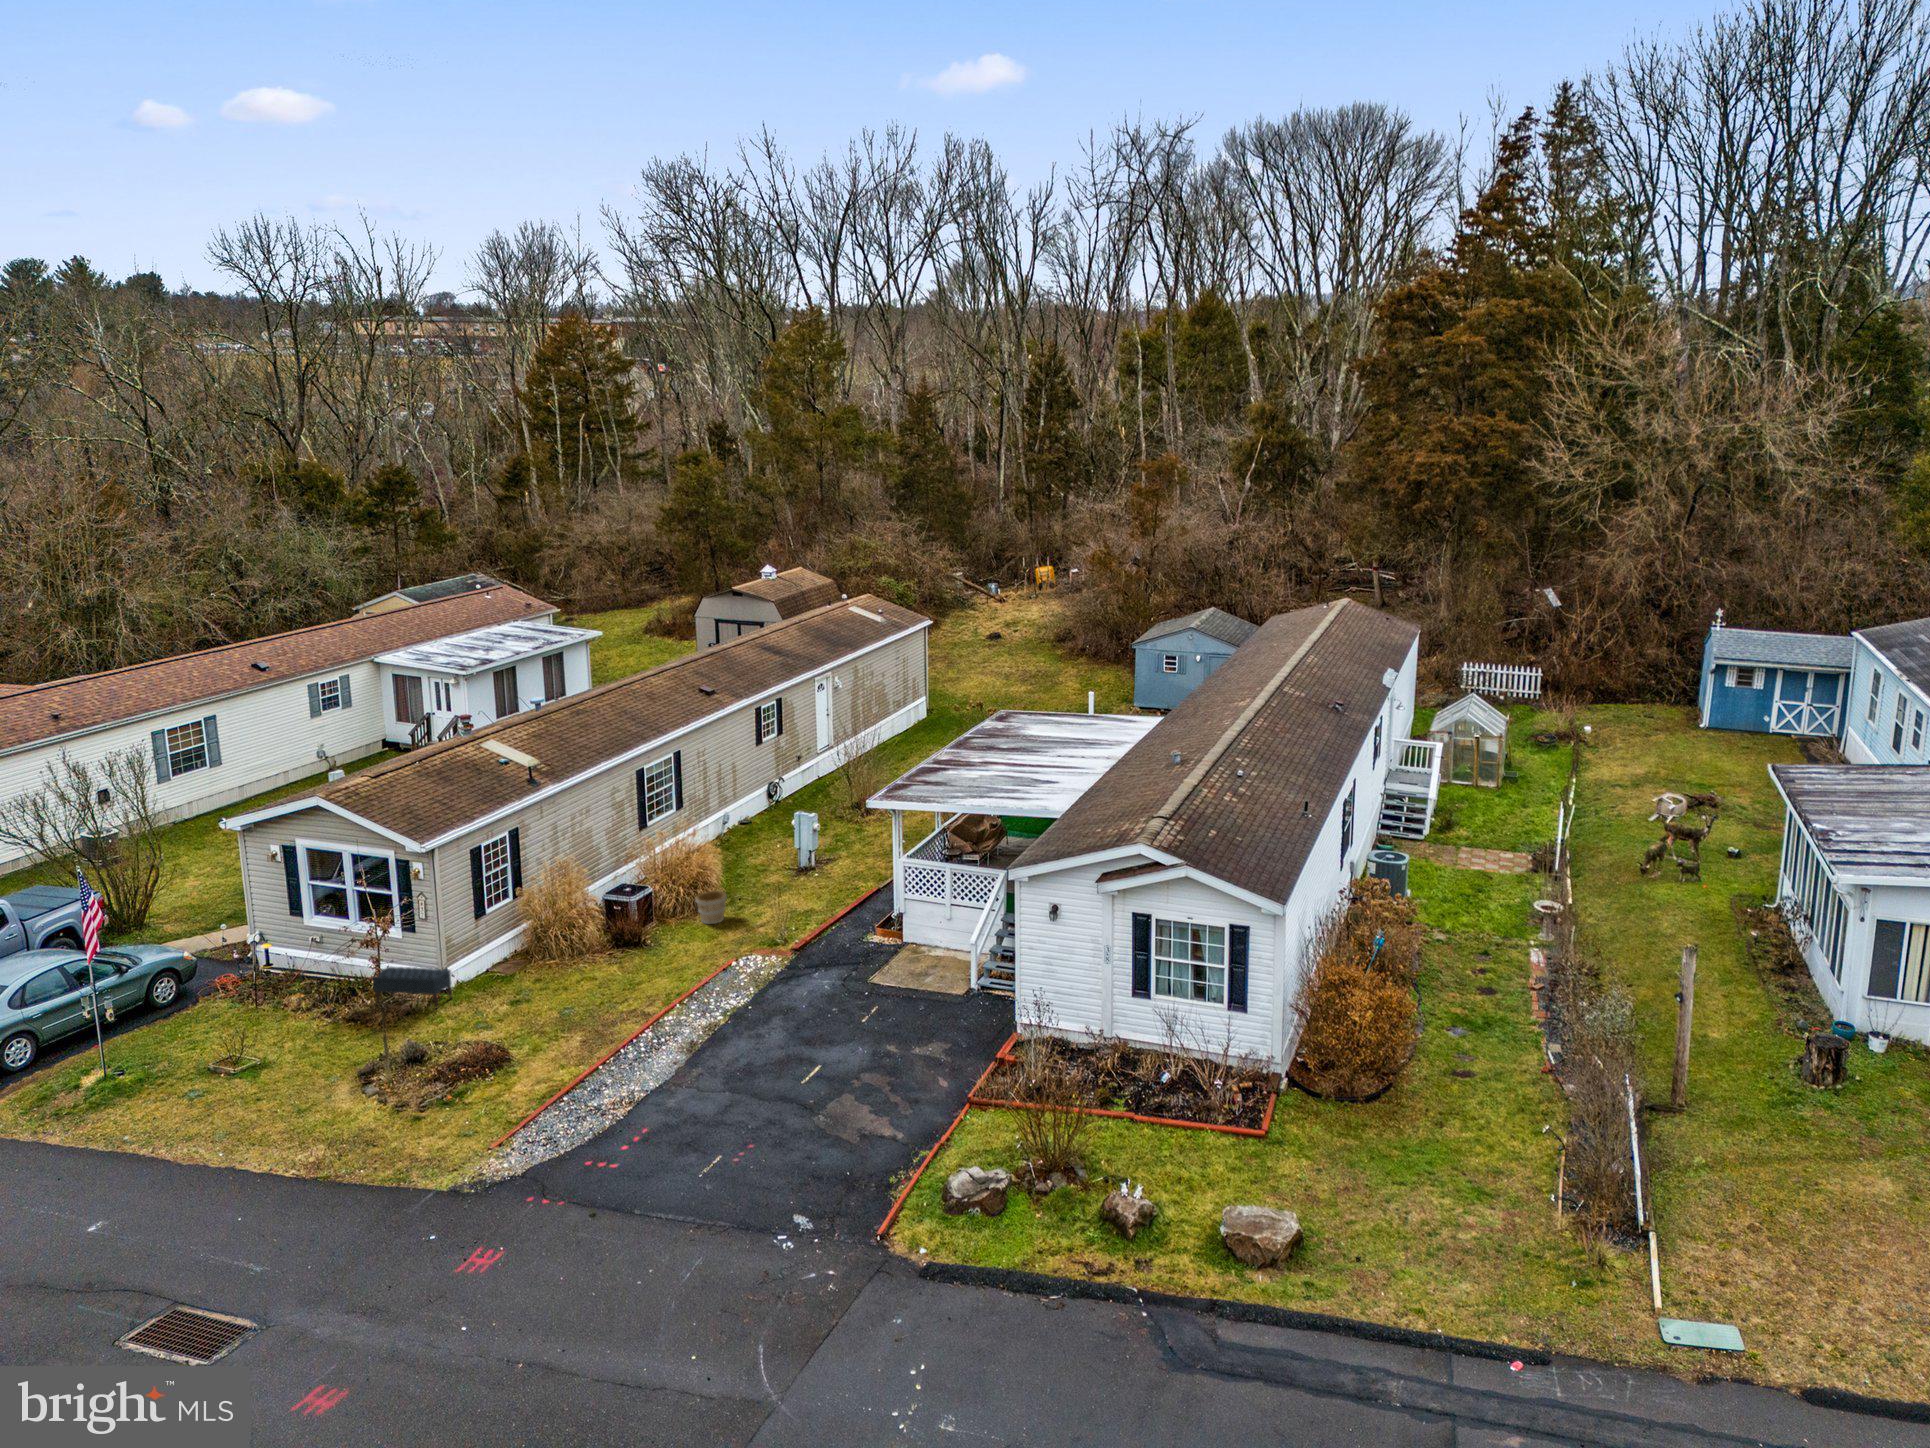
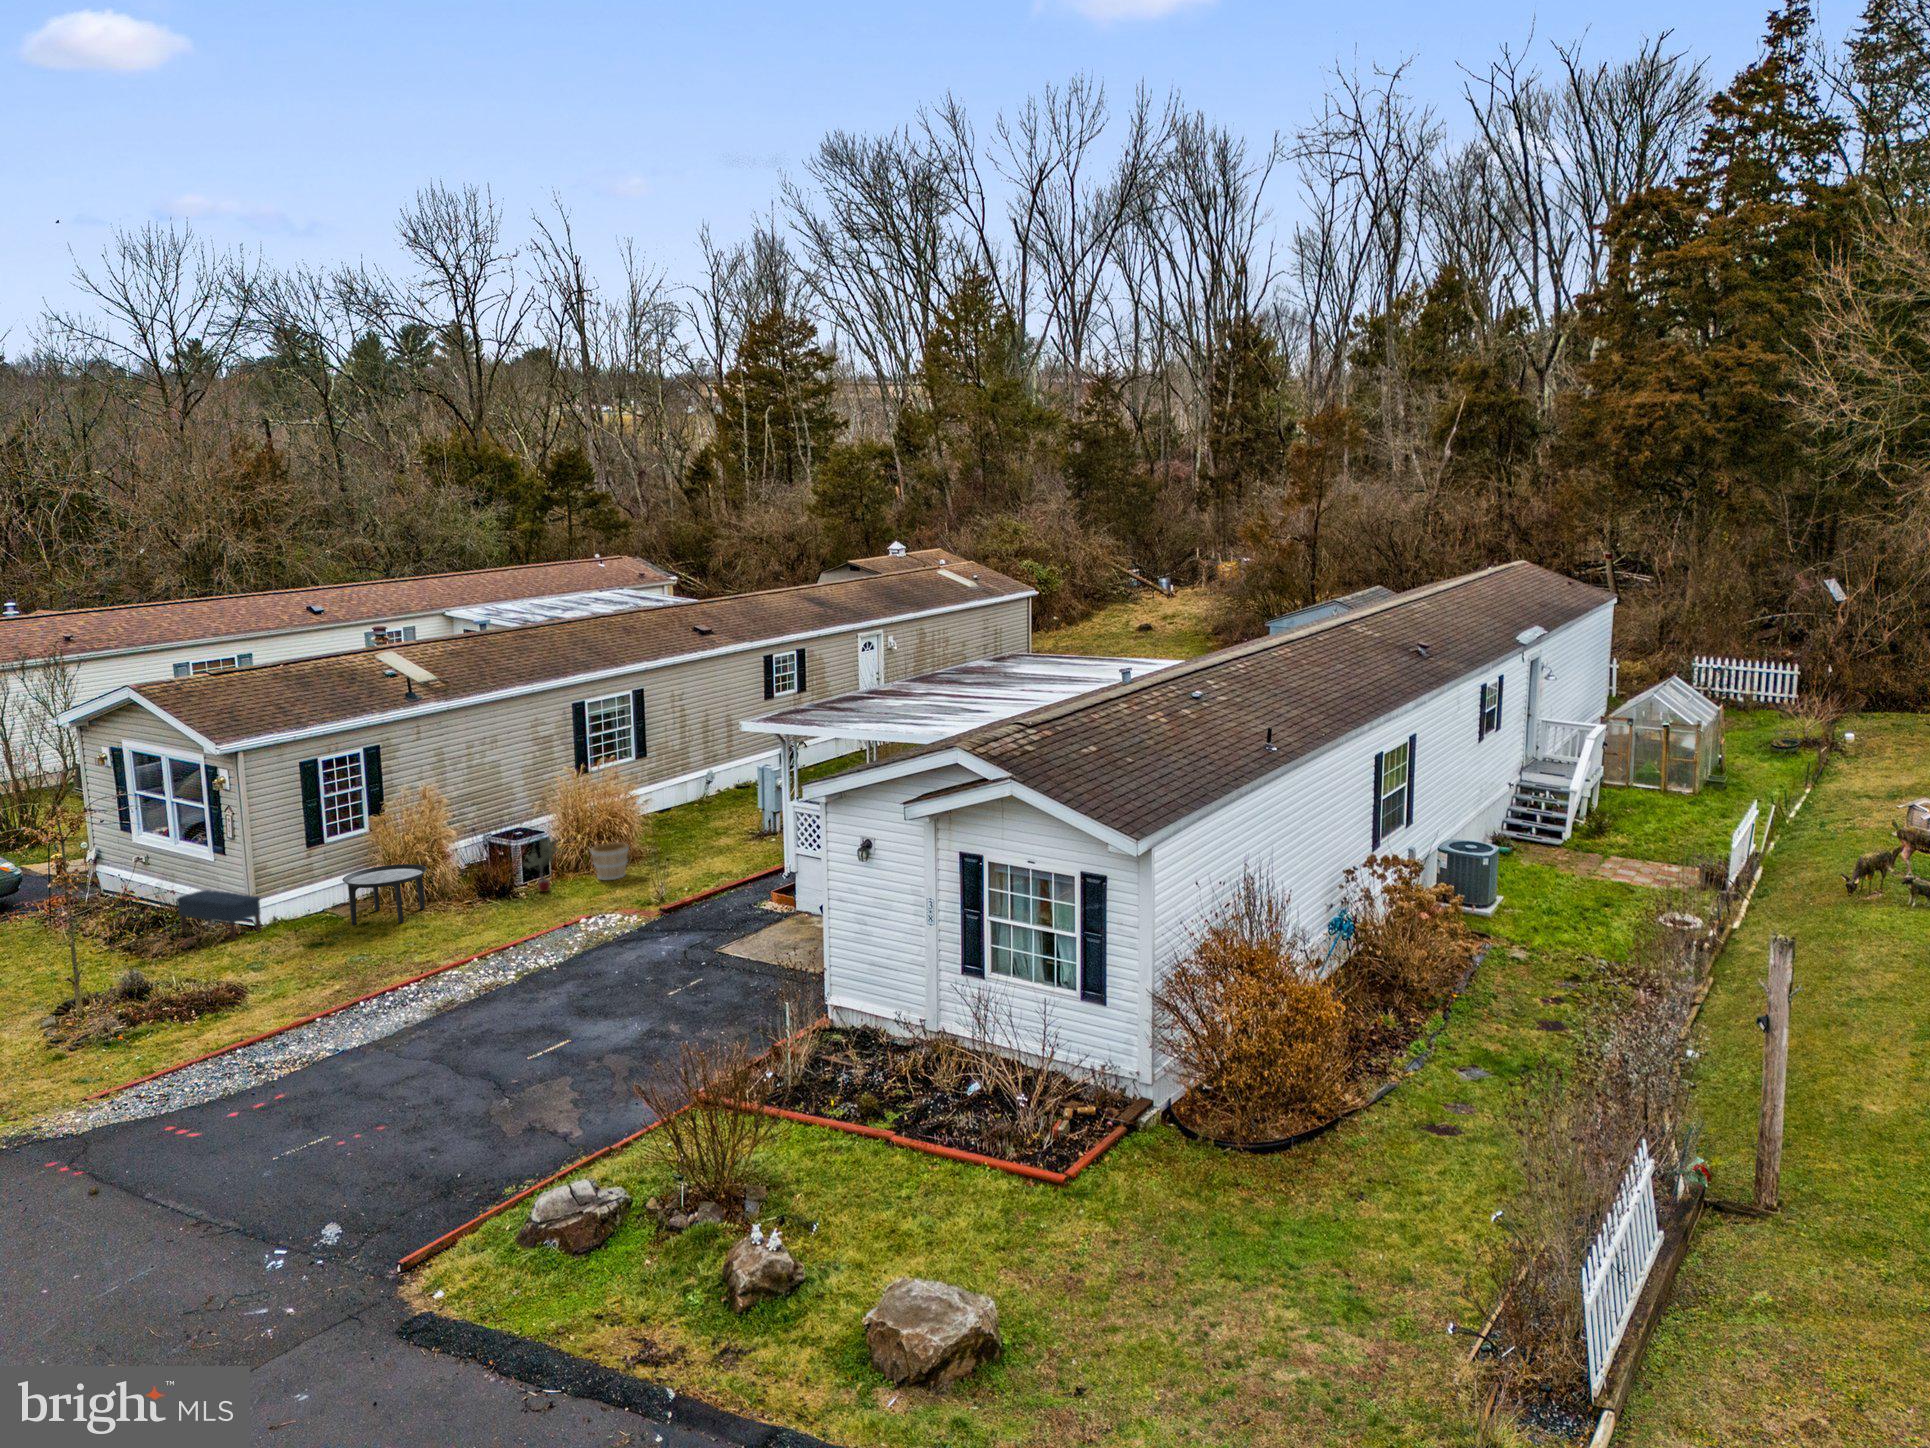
potted tree: none [651,892,676,940] -> present [525,835,559,892]
round table: none [516,928,584,985] -> present [342,864,427,925]

